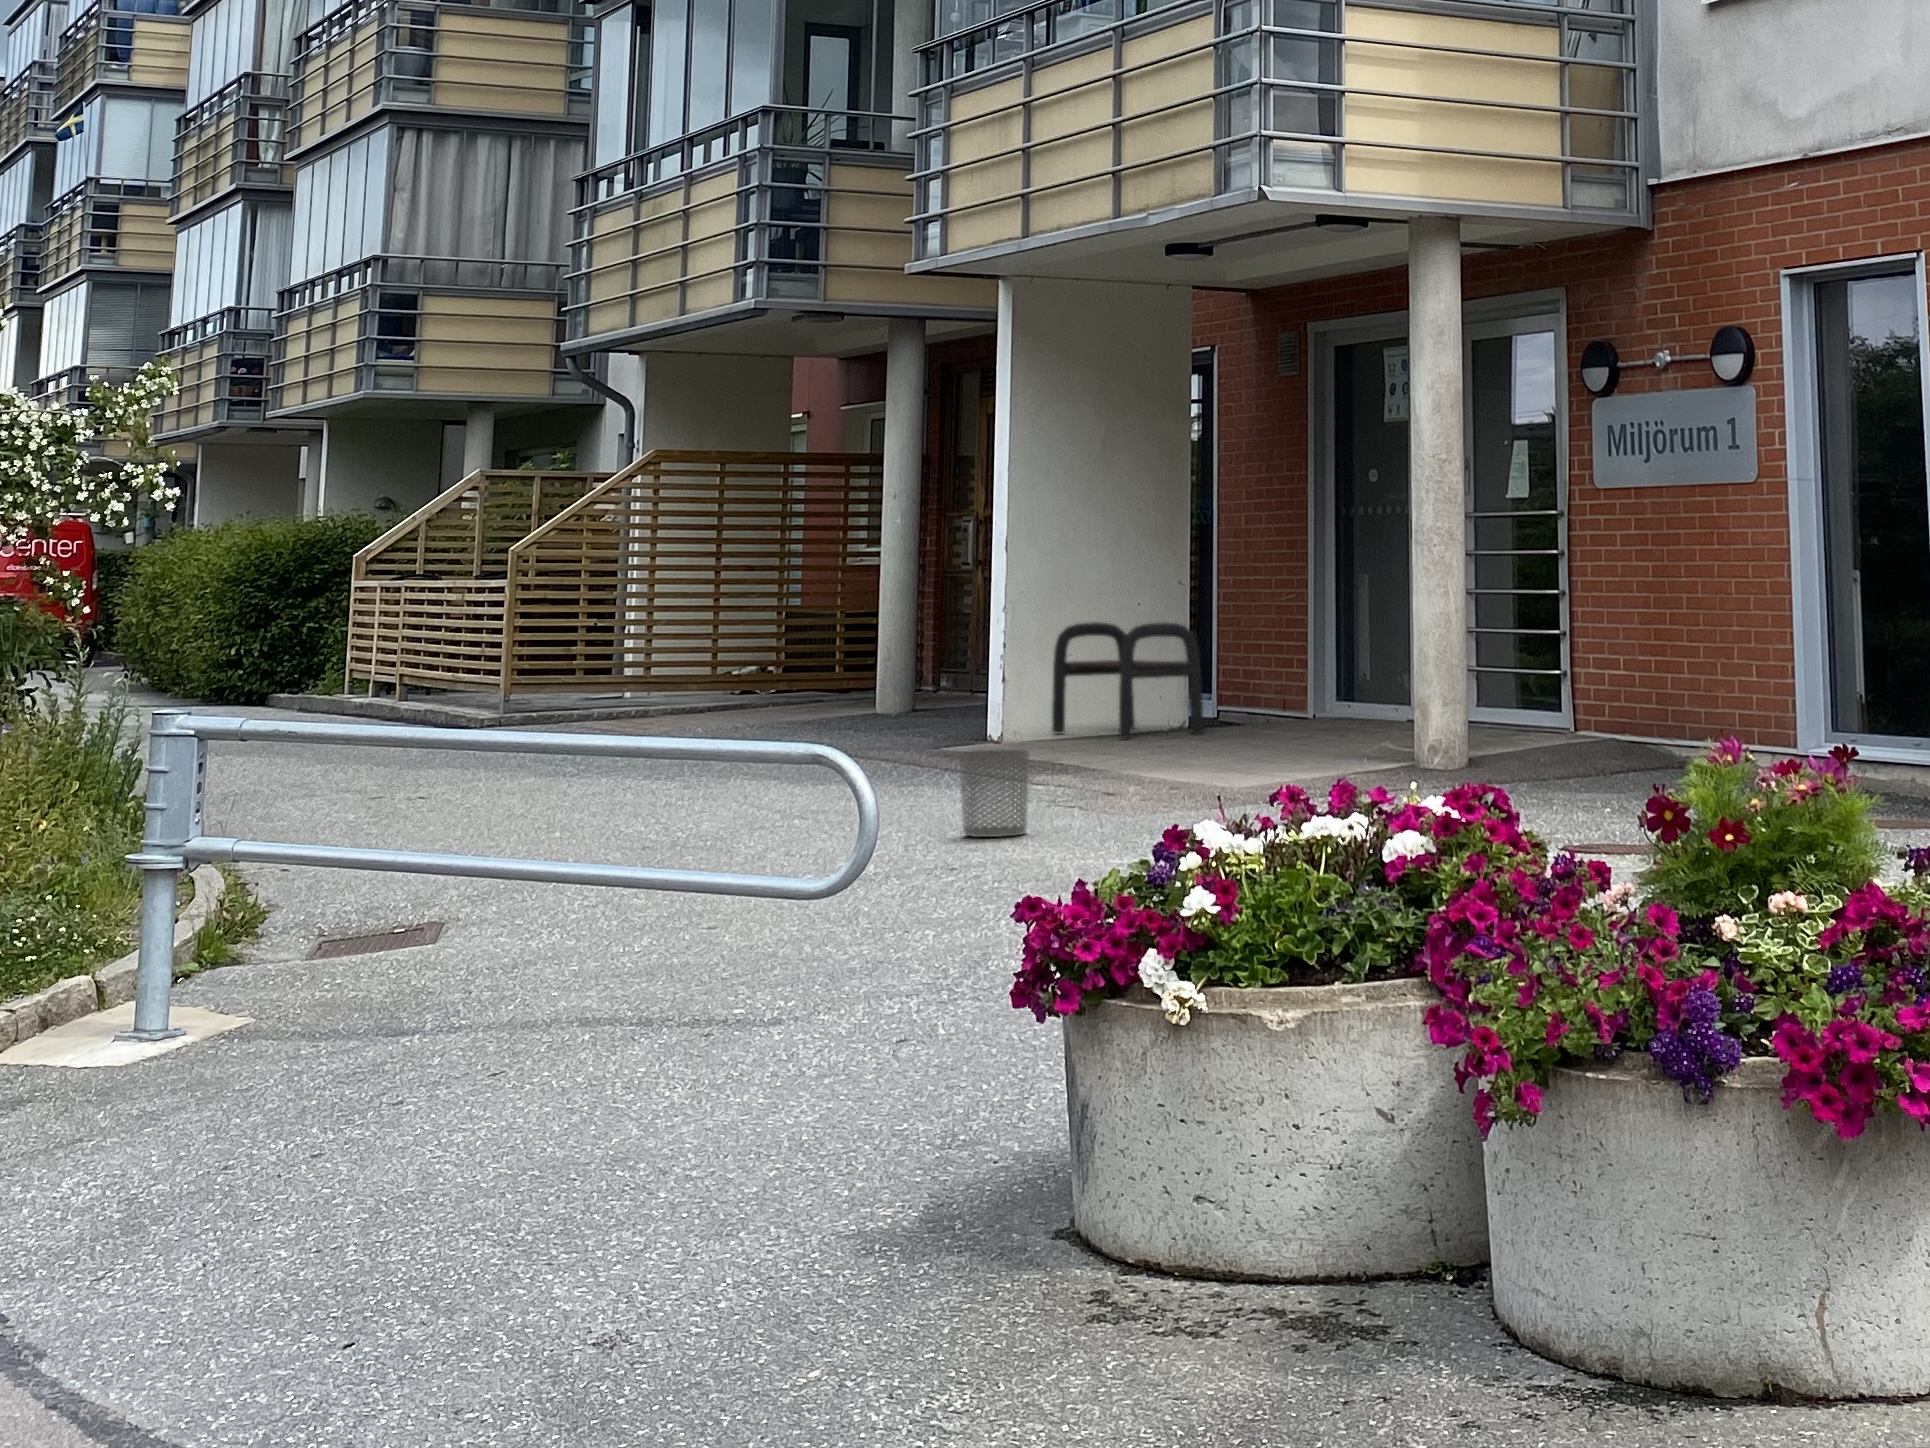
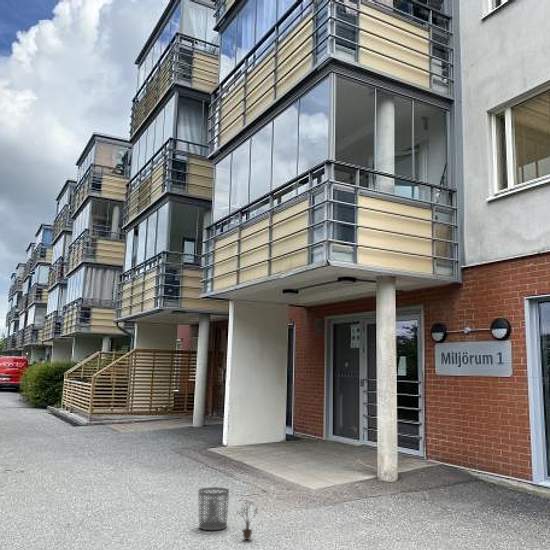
bench: present [1052,622,1204,738] -> none [242,407,290,447]
decorative plant: none [1040,755,1098,842] -> present [233,503,257,540]

